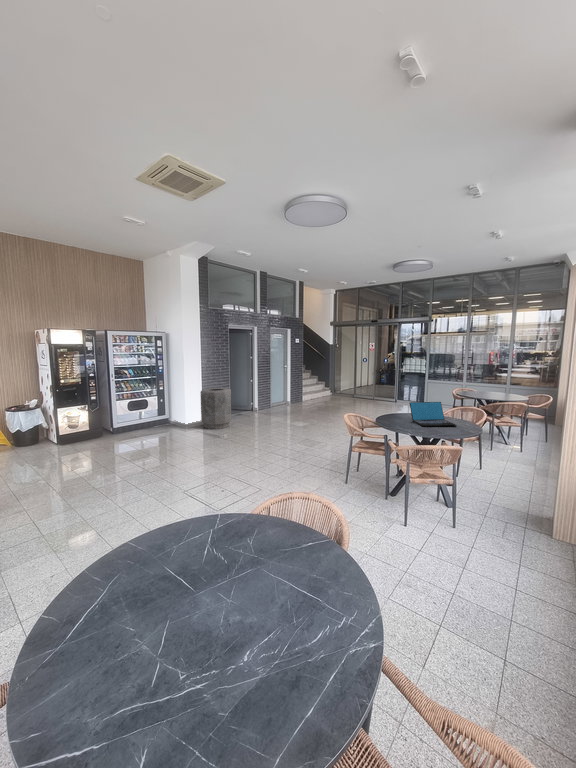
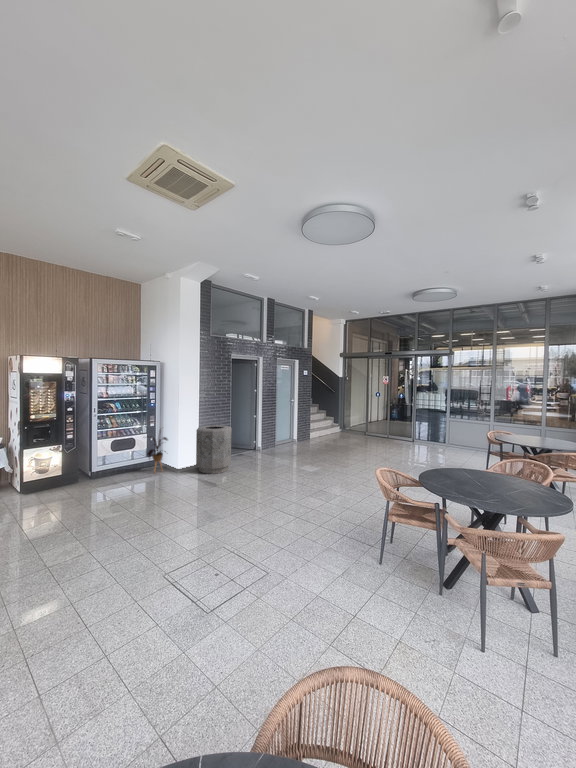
house plant: none [154,390,177,429] -> present [147,436,167,471]
laptop: present [410,402,456,427] -> none [461,457,530,492]

